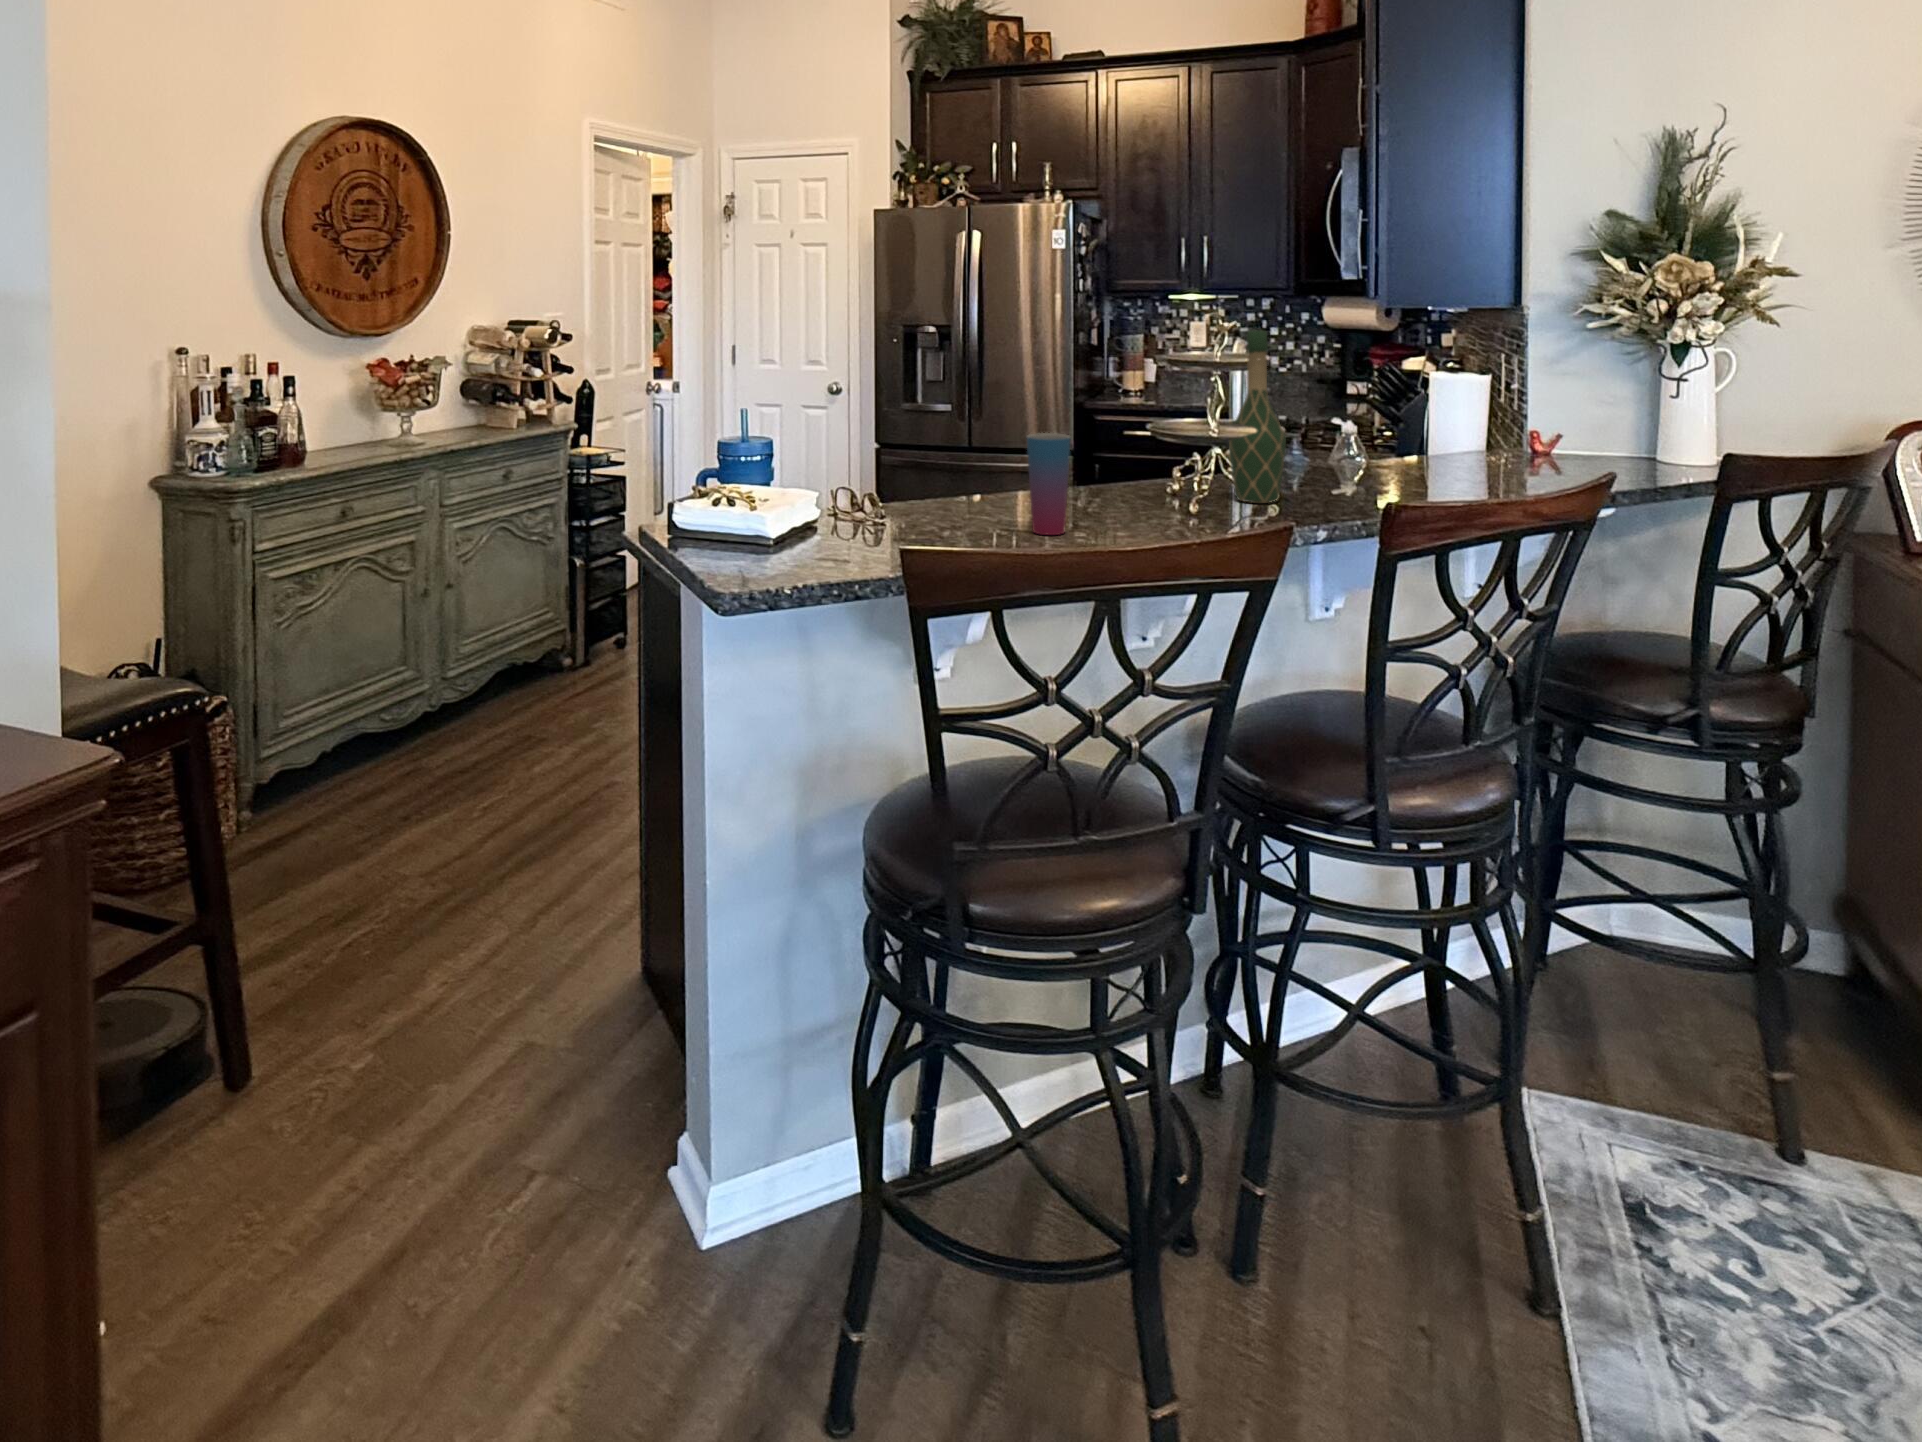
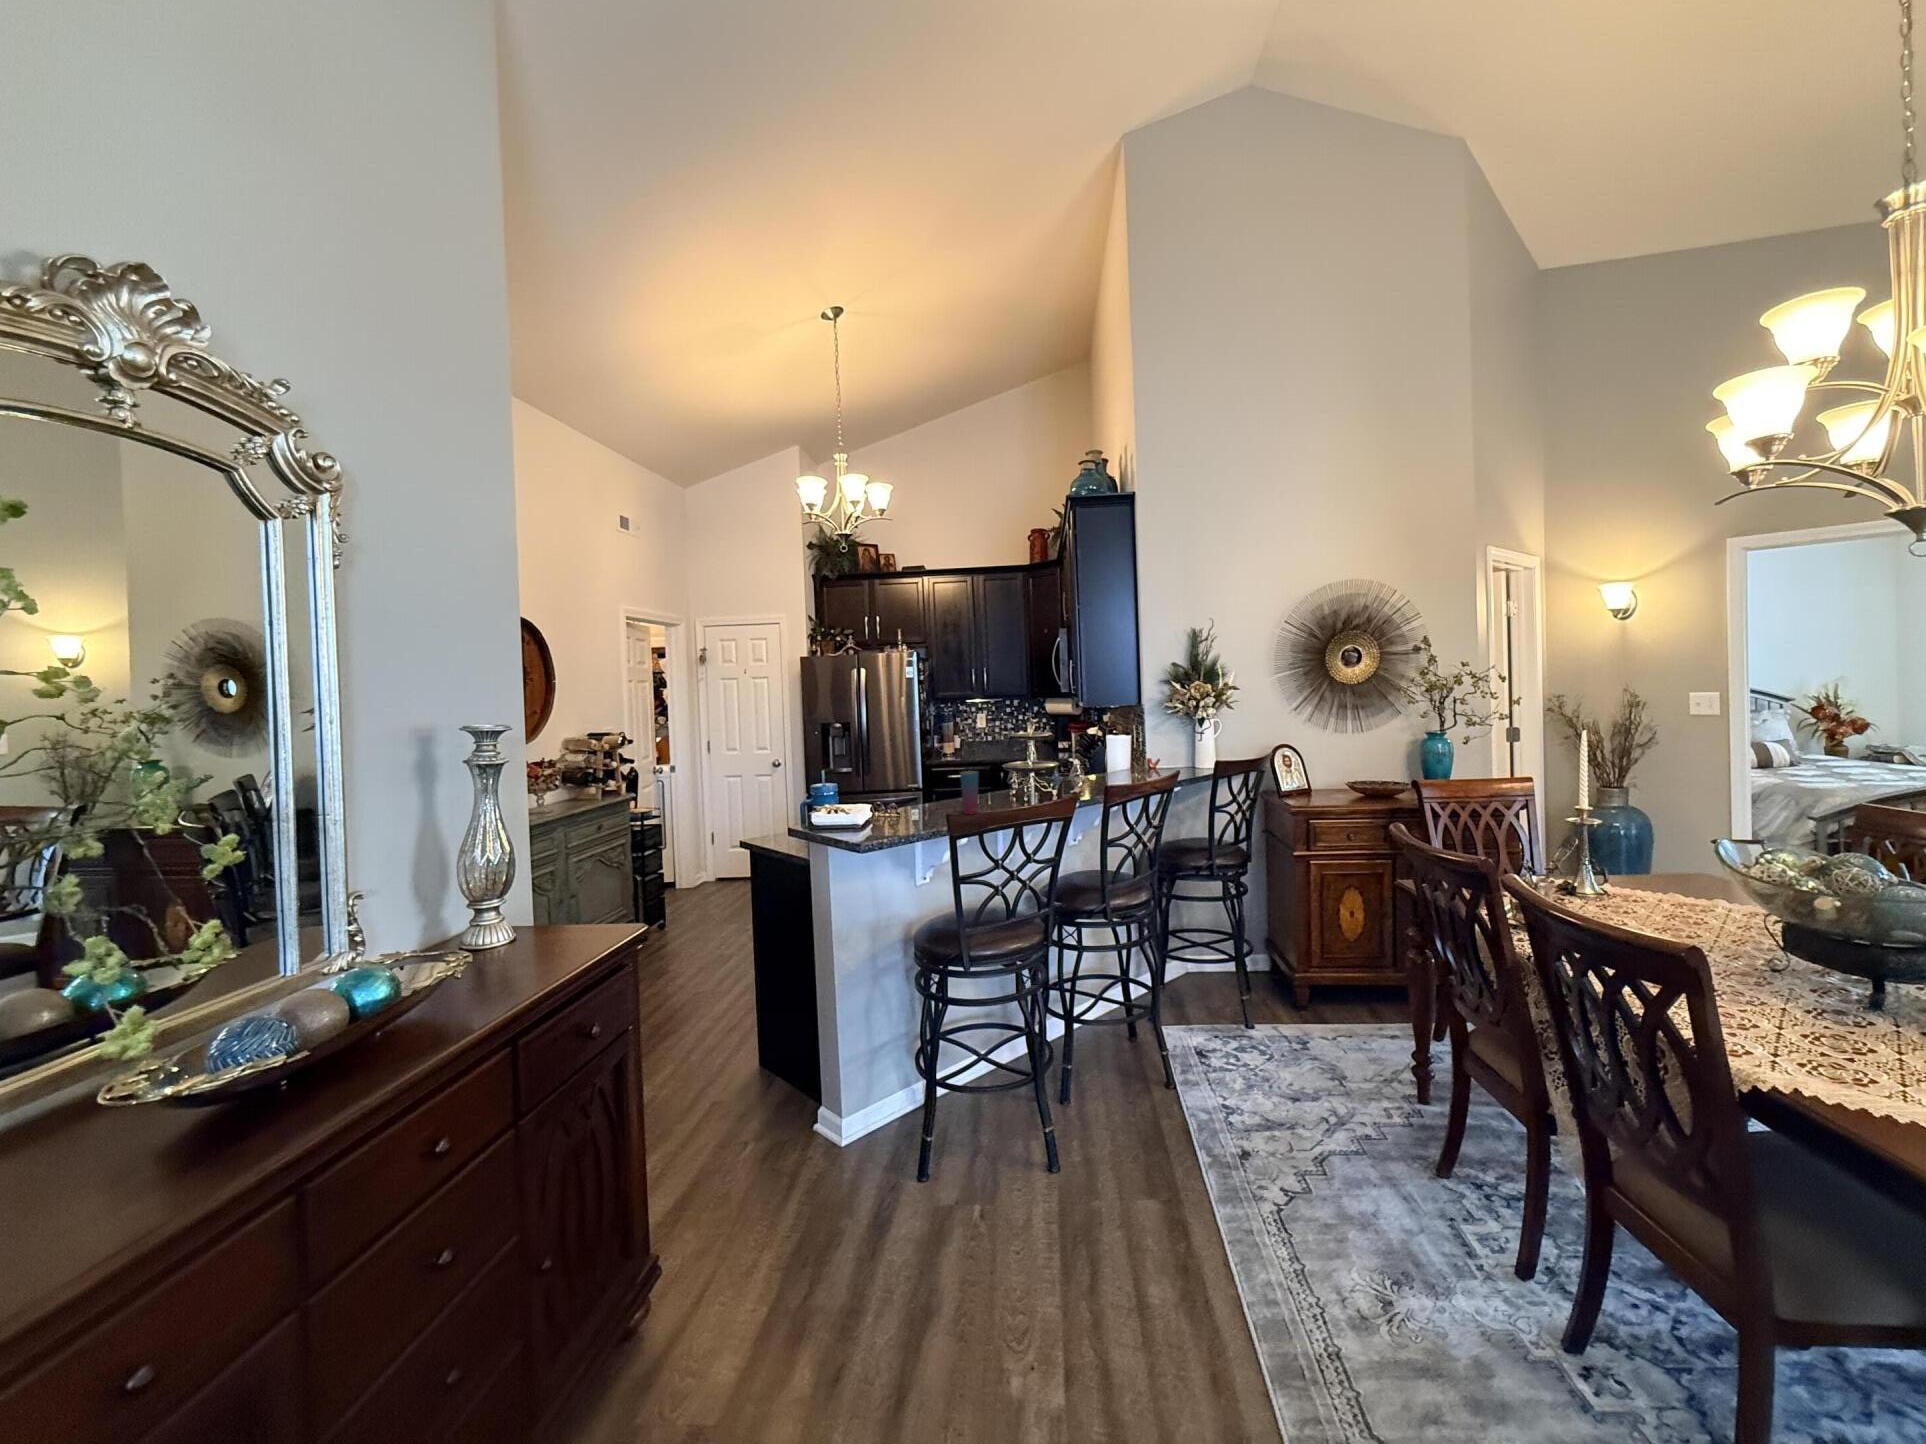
wine bottle: present [1228,330,1286,503] -> none [1034,722,1058,796]

